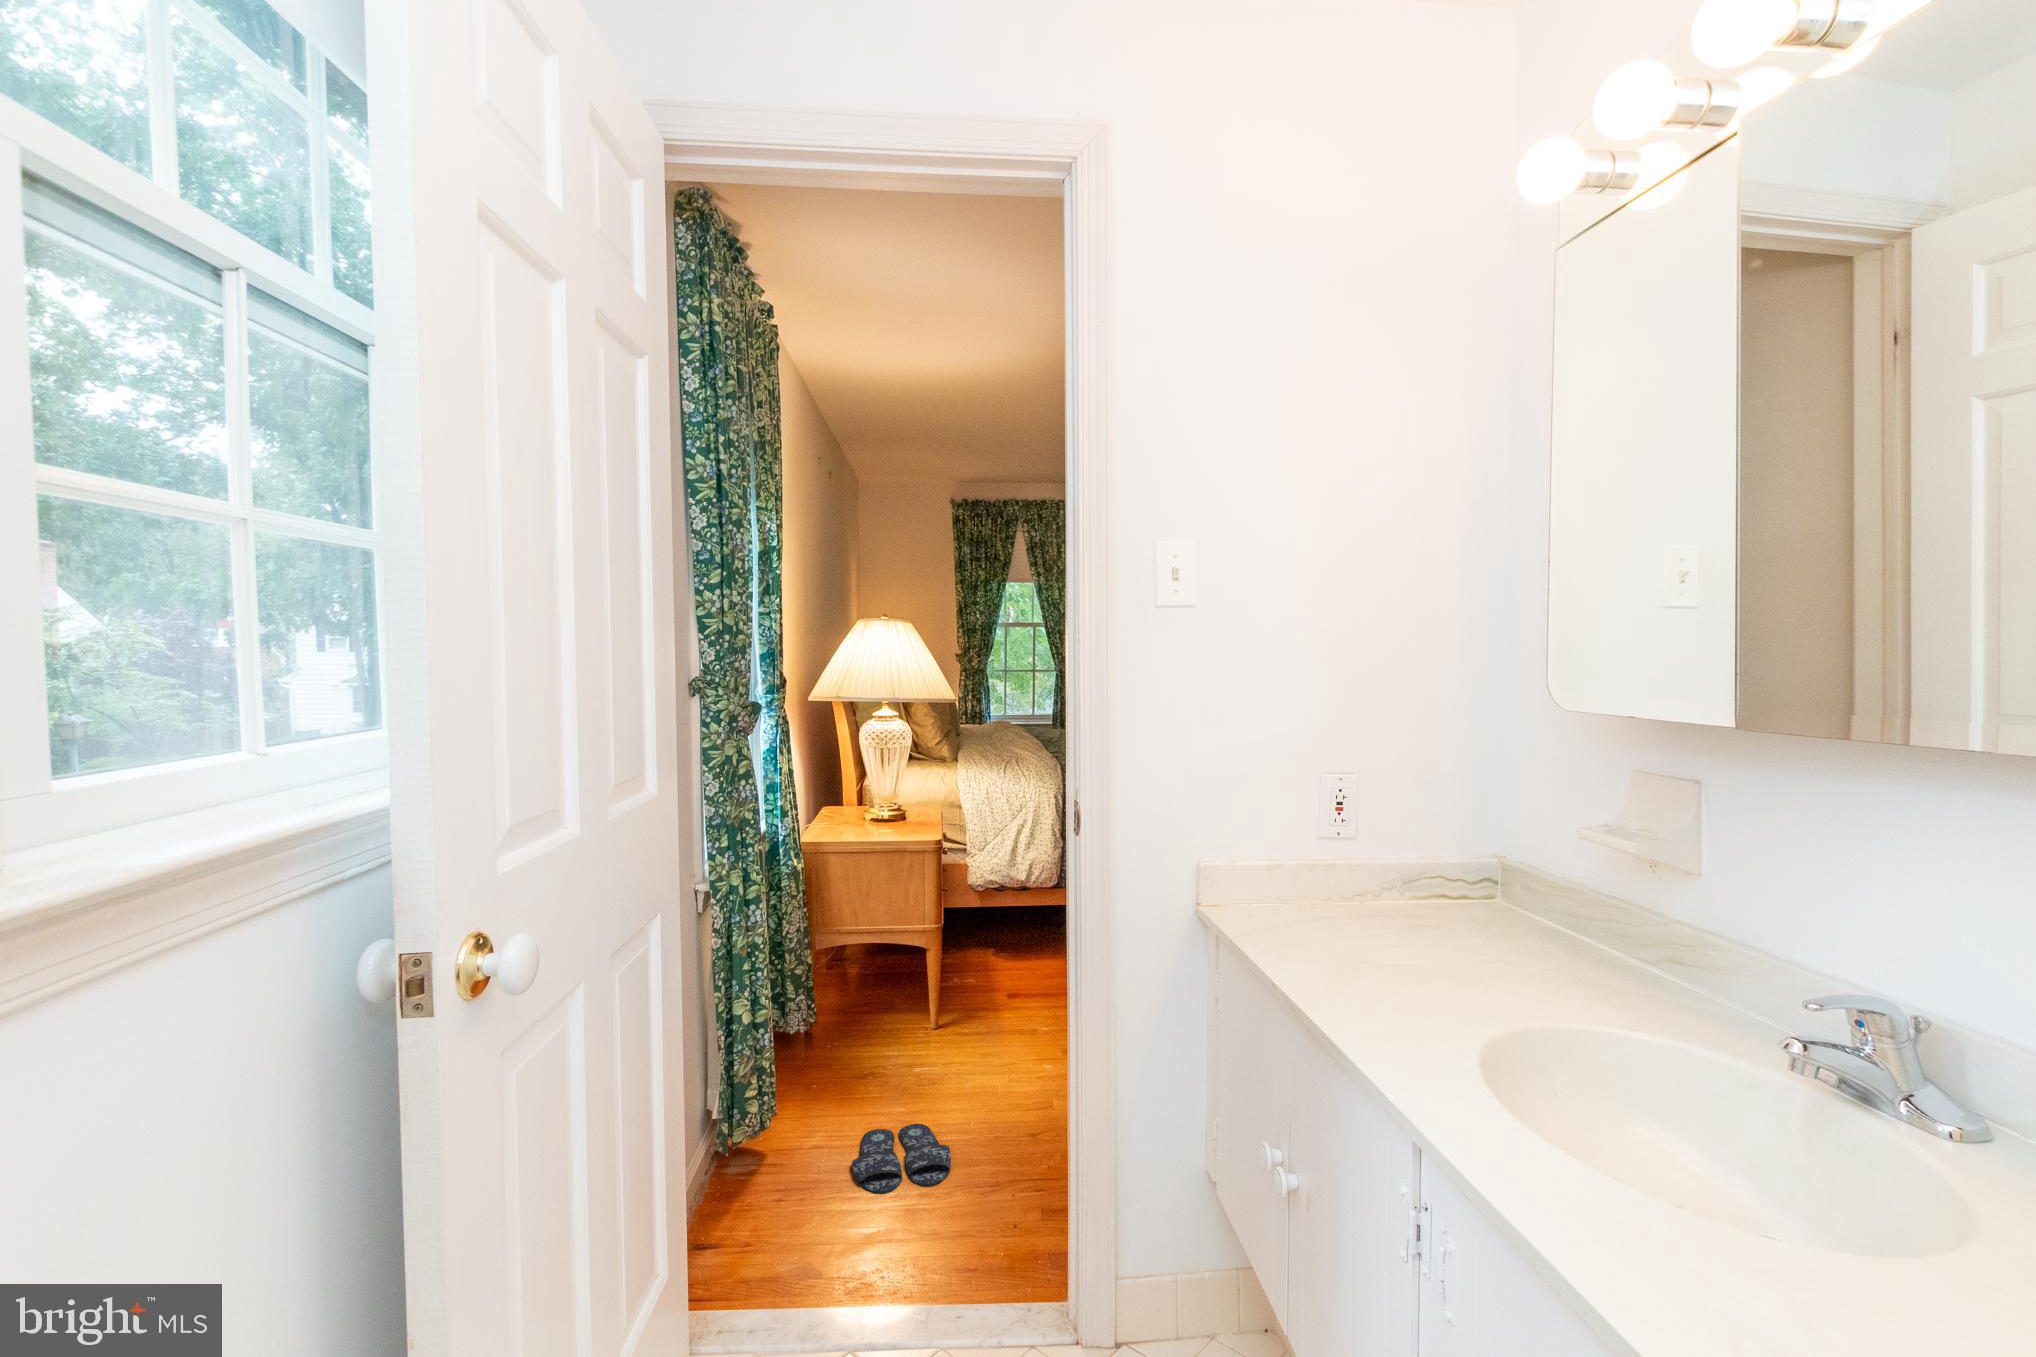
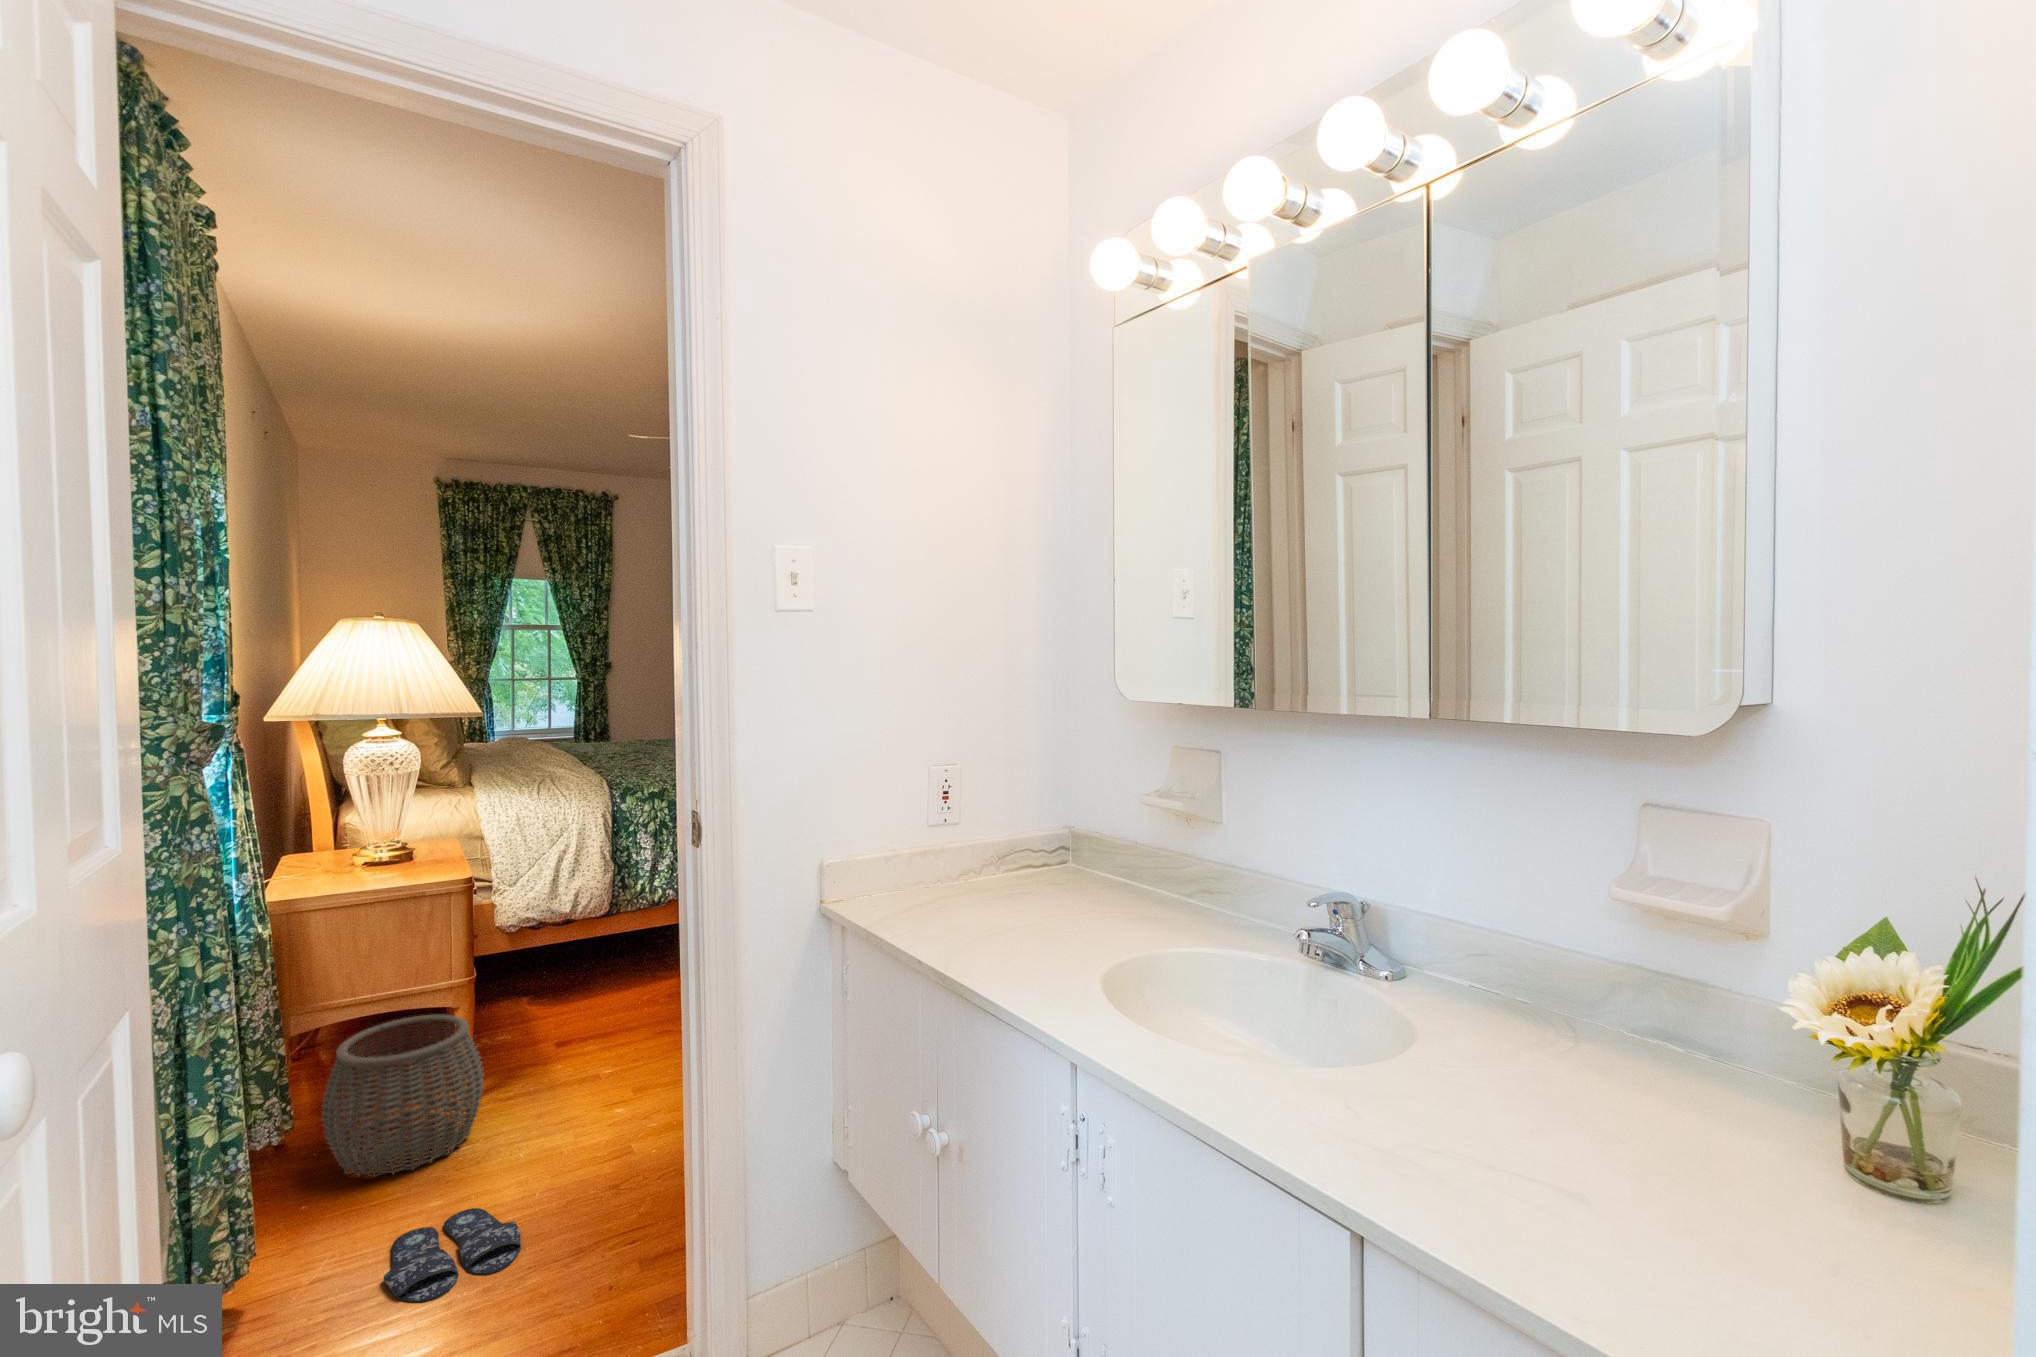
woven basket: none [830,950,943,1078] -> present [322,1015,484,1177]

